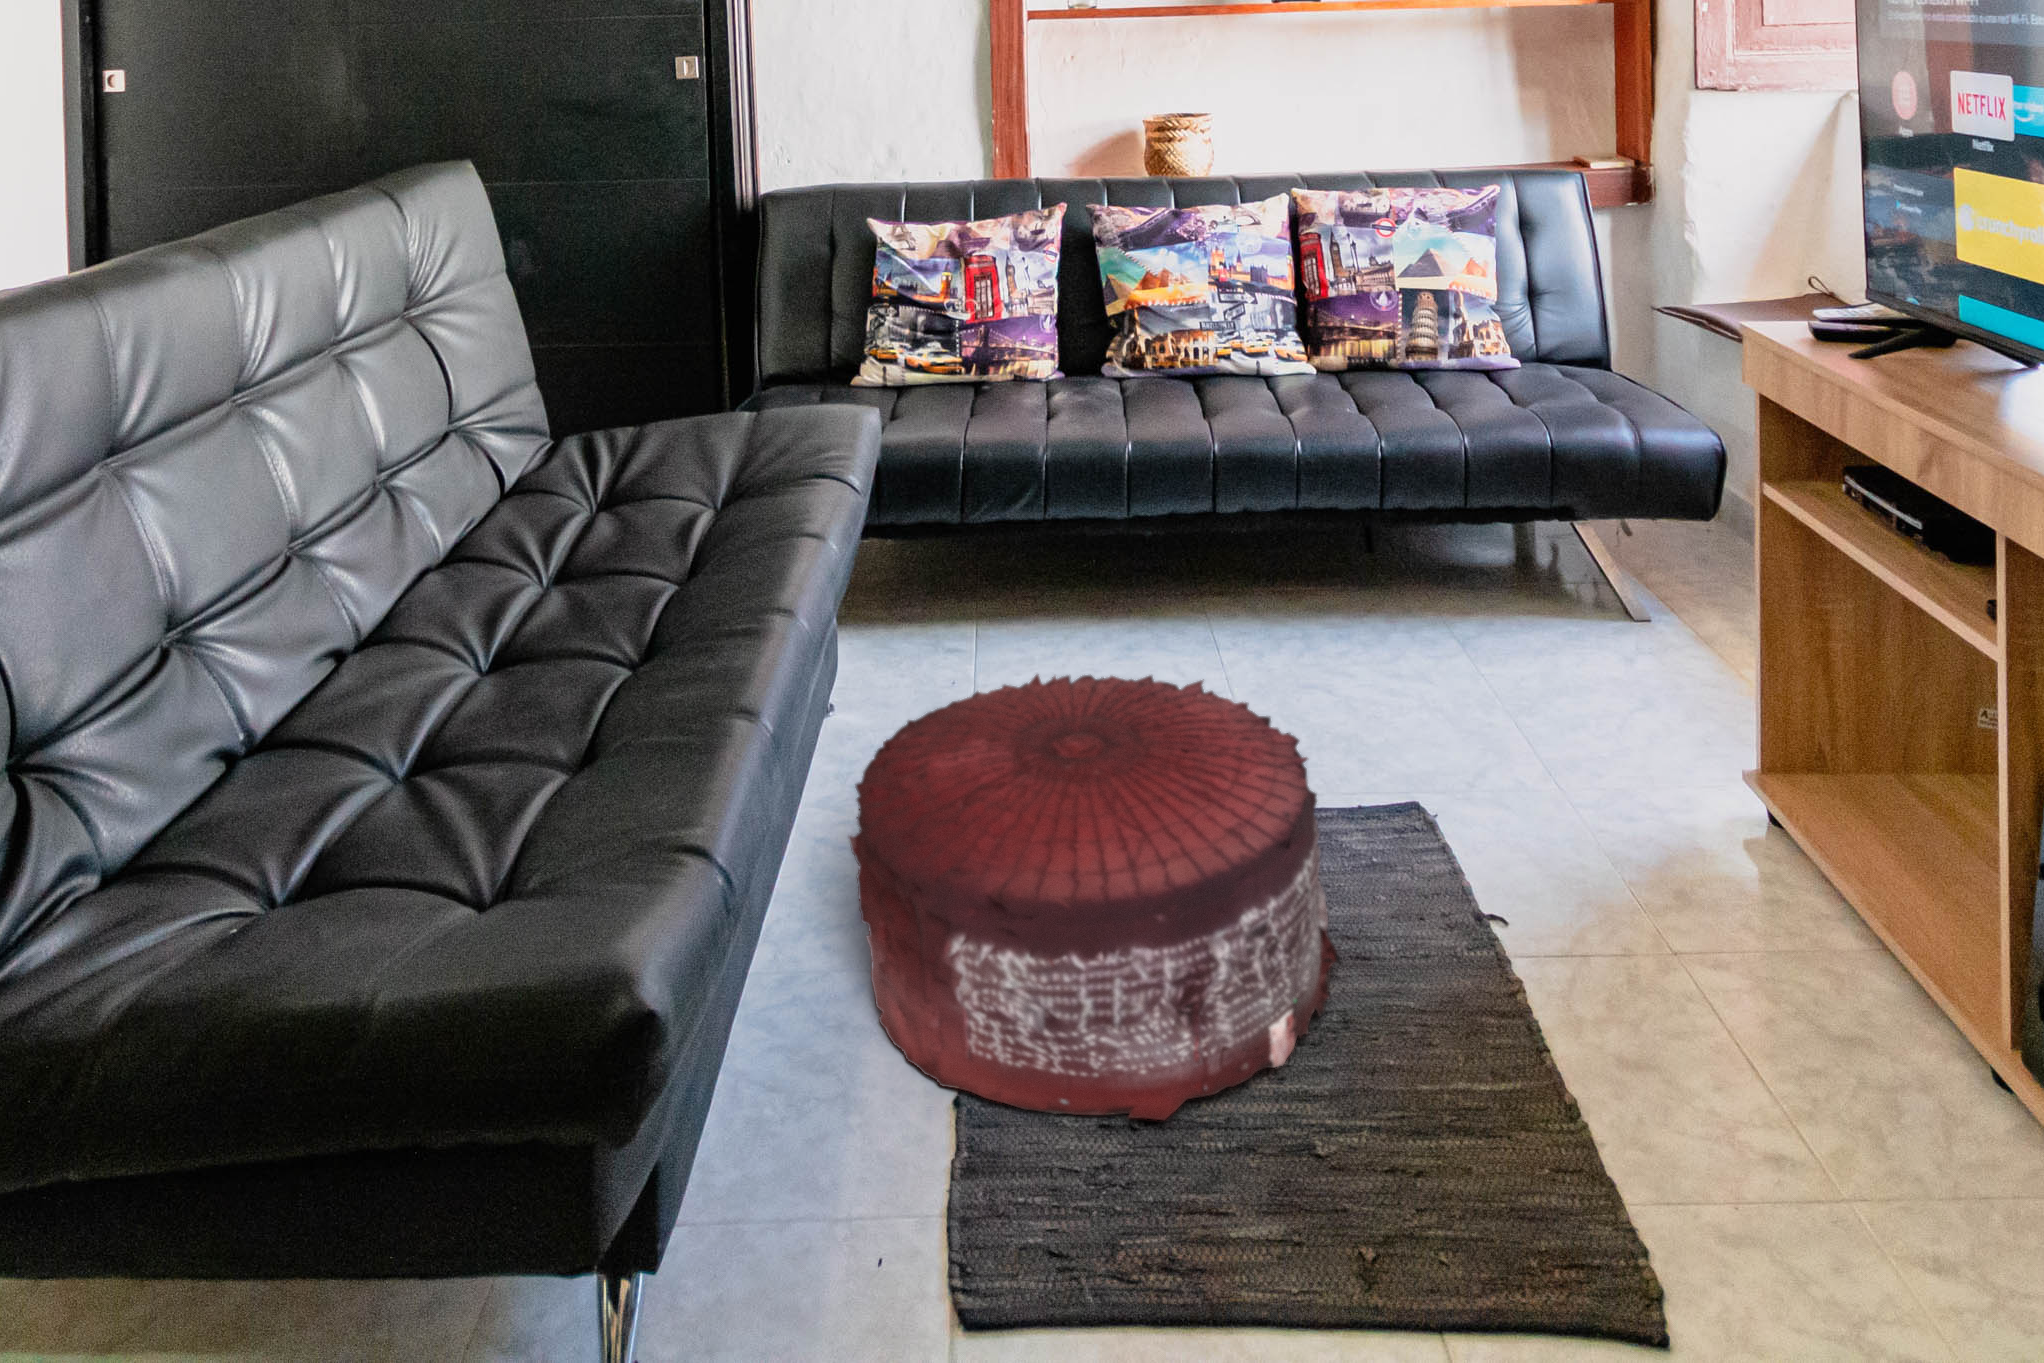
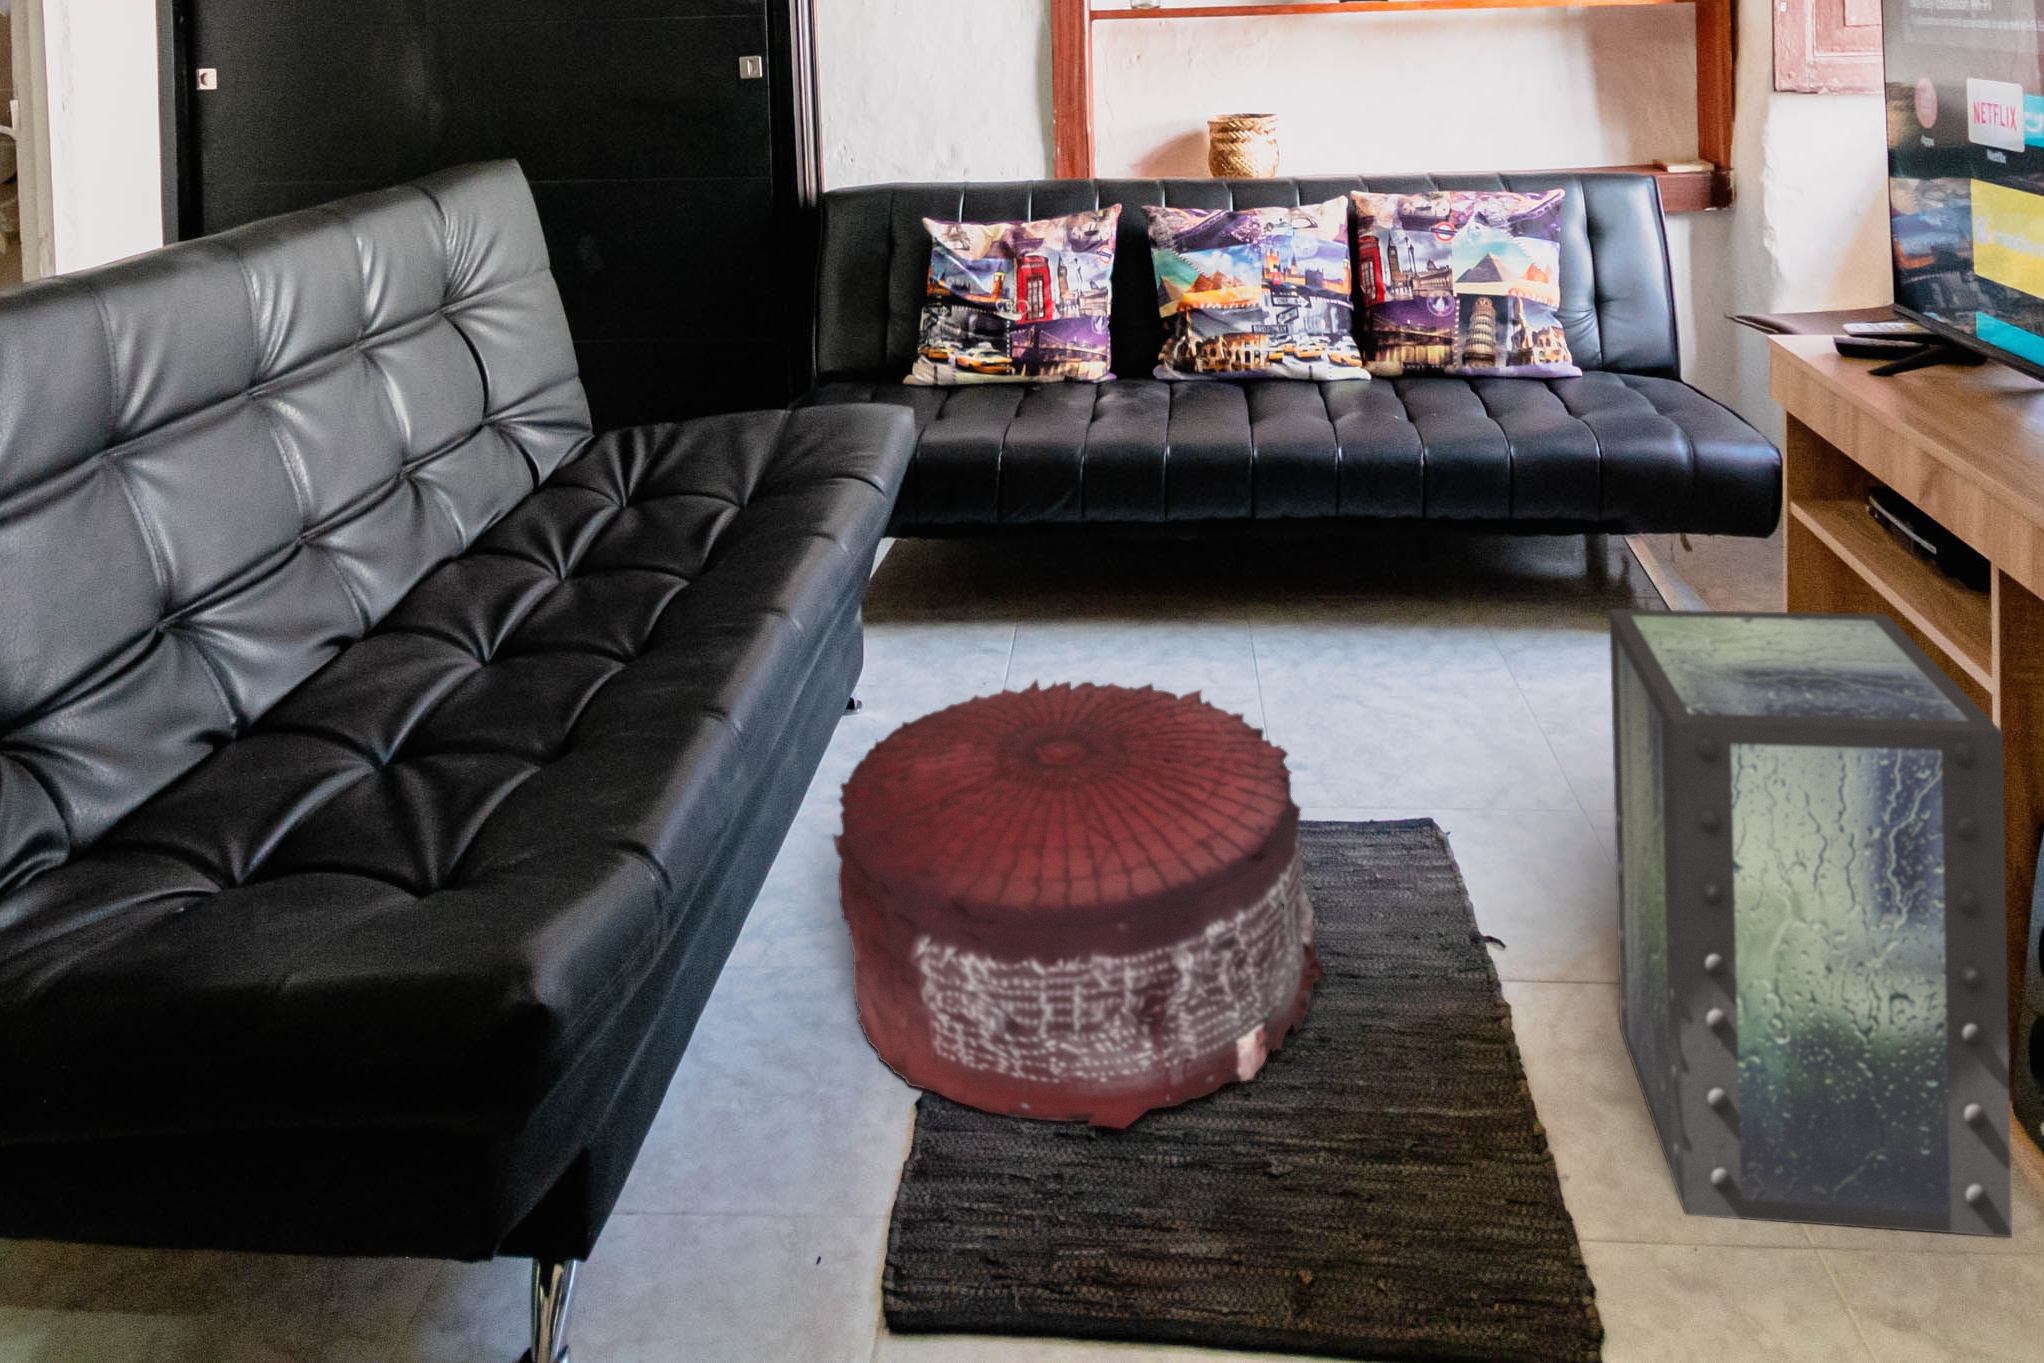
storage box: none [1620,588,2031,1187] -> present [1609,609,2012,1237]

